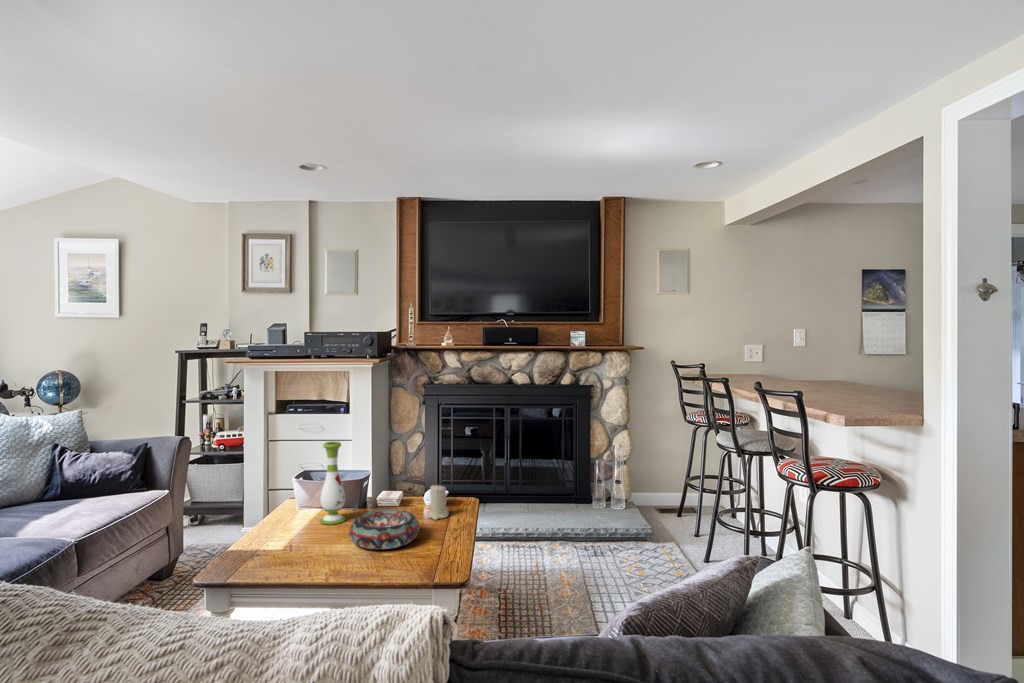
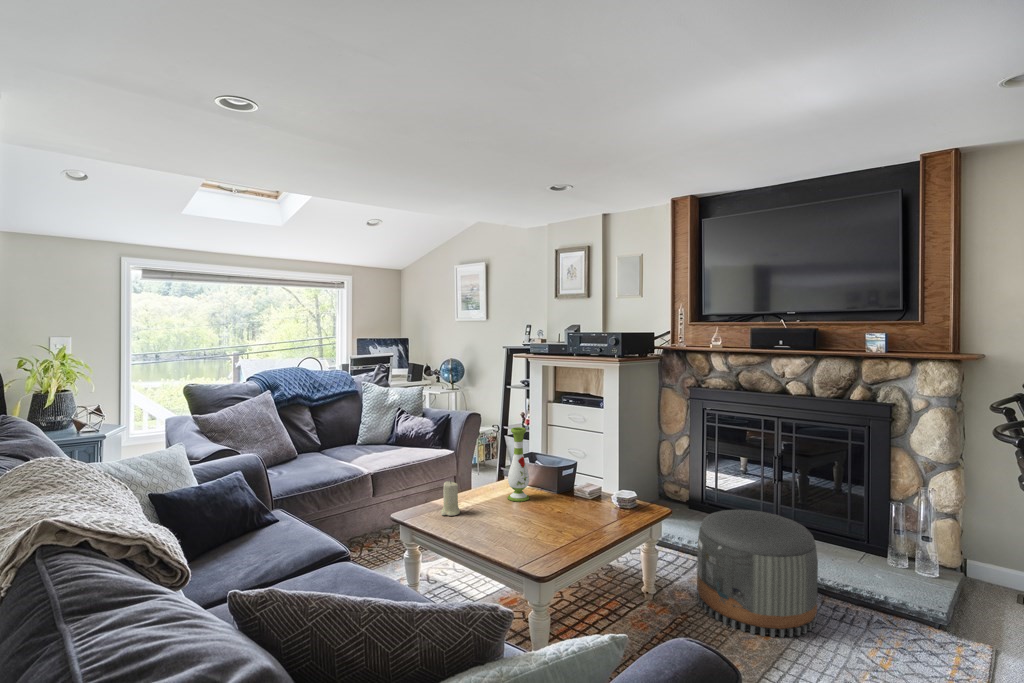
candle: present [429,485,448,520] -> present [441,481,460,516]
pouf: none [494,485,588,585] -> present [697,510,818,637]
decorative bowl: present [349,509,419,549] -> none [499,496,564,534]

